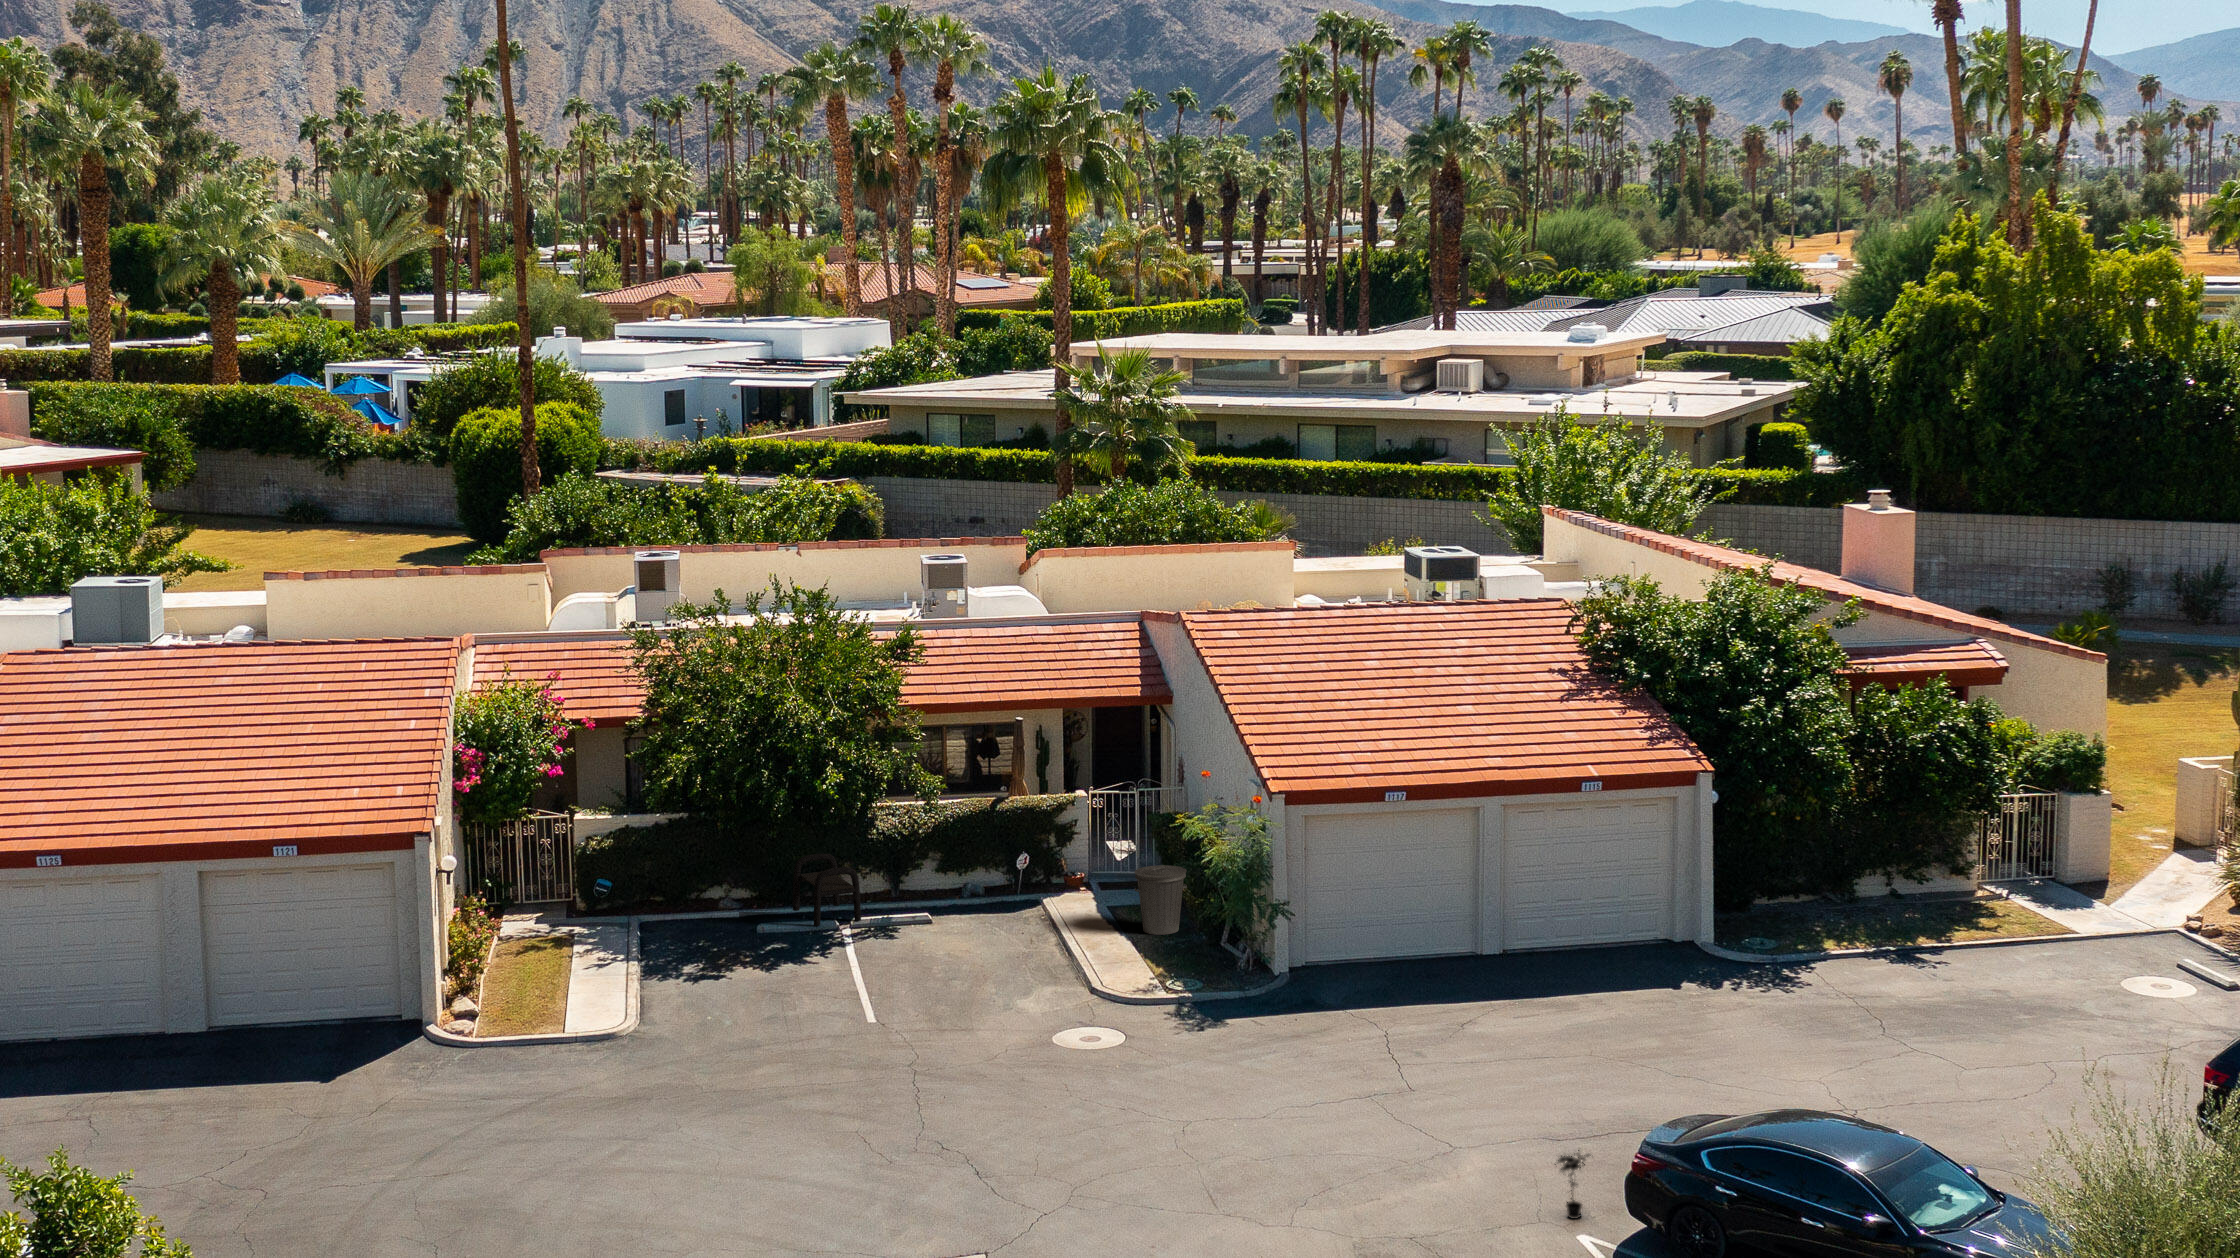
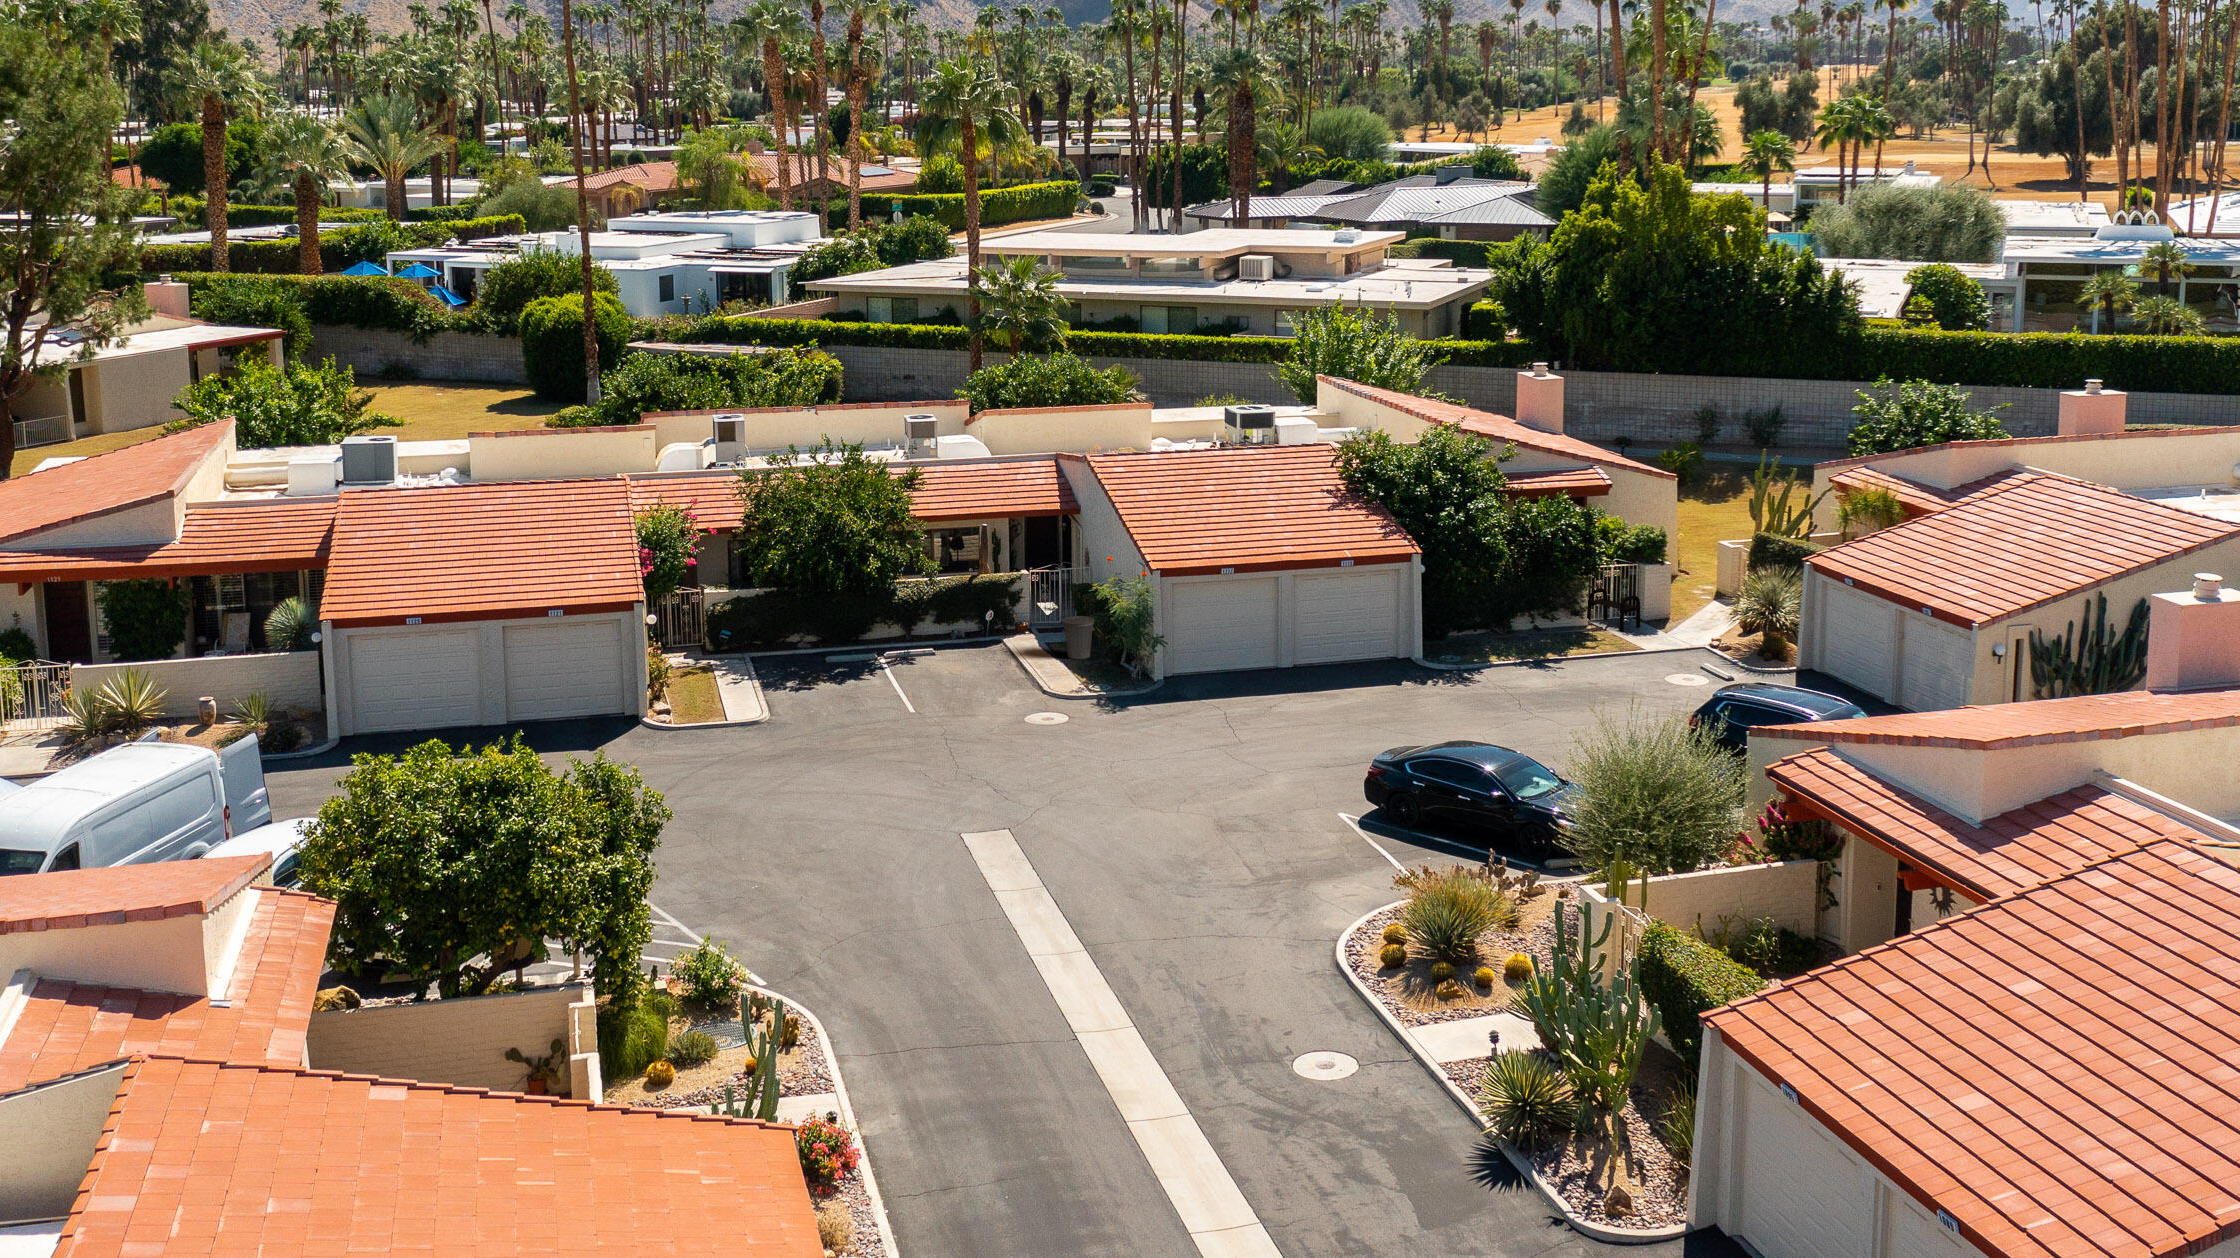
bench: present [793,854,861,926] -> present [1587,588,1640,631]
potted plant: present [1555,1150,1591,1219] -> none [1349,781,1372,822]

